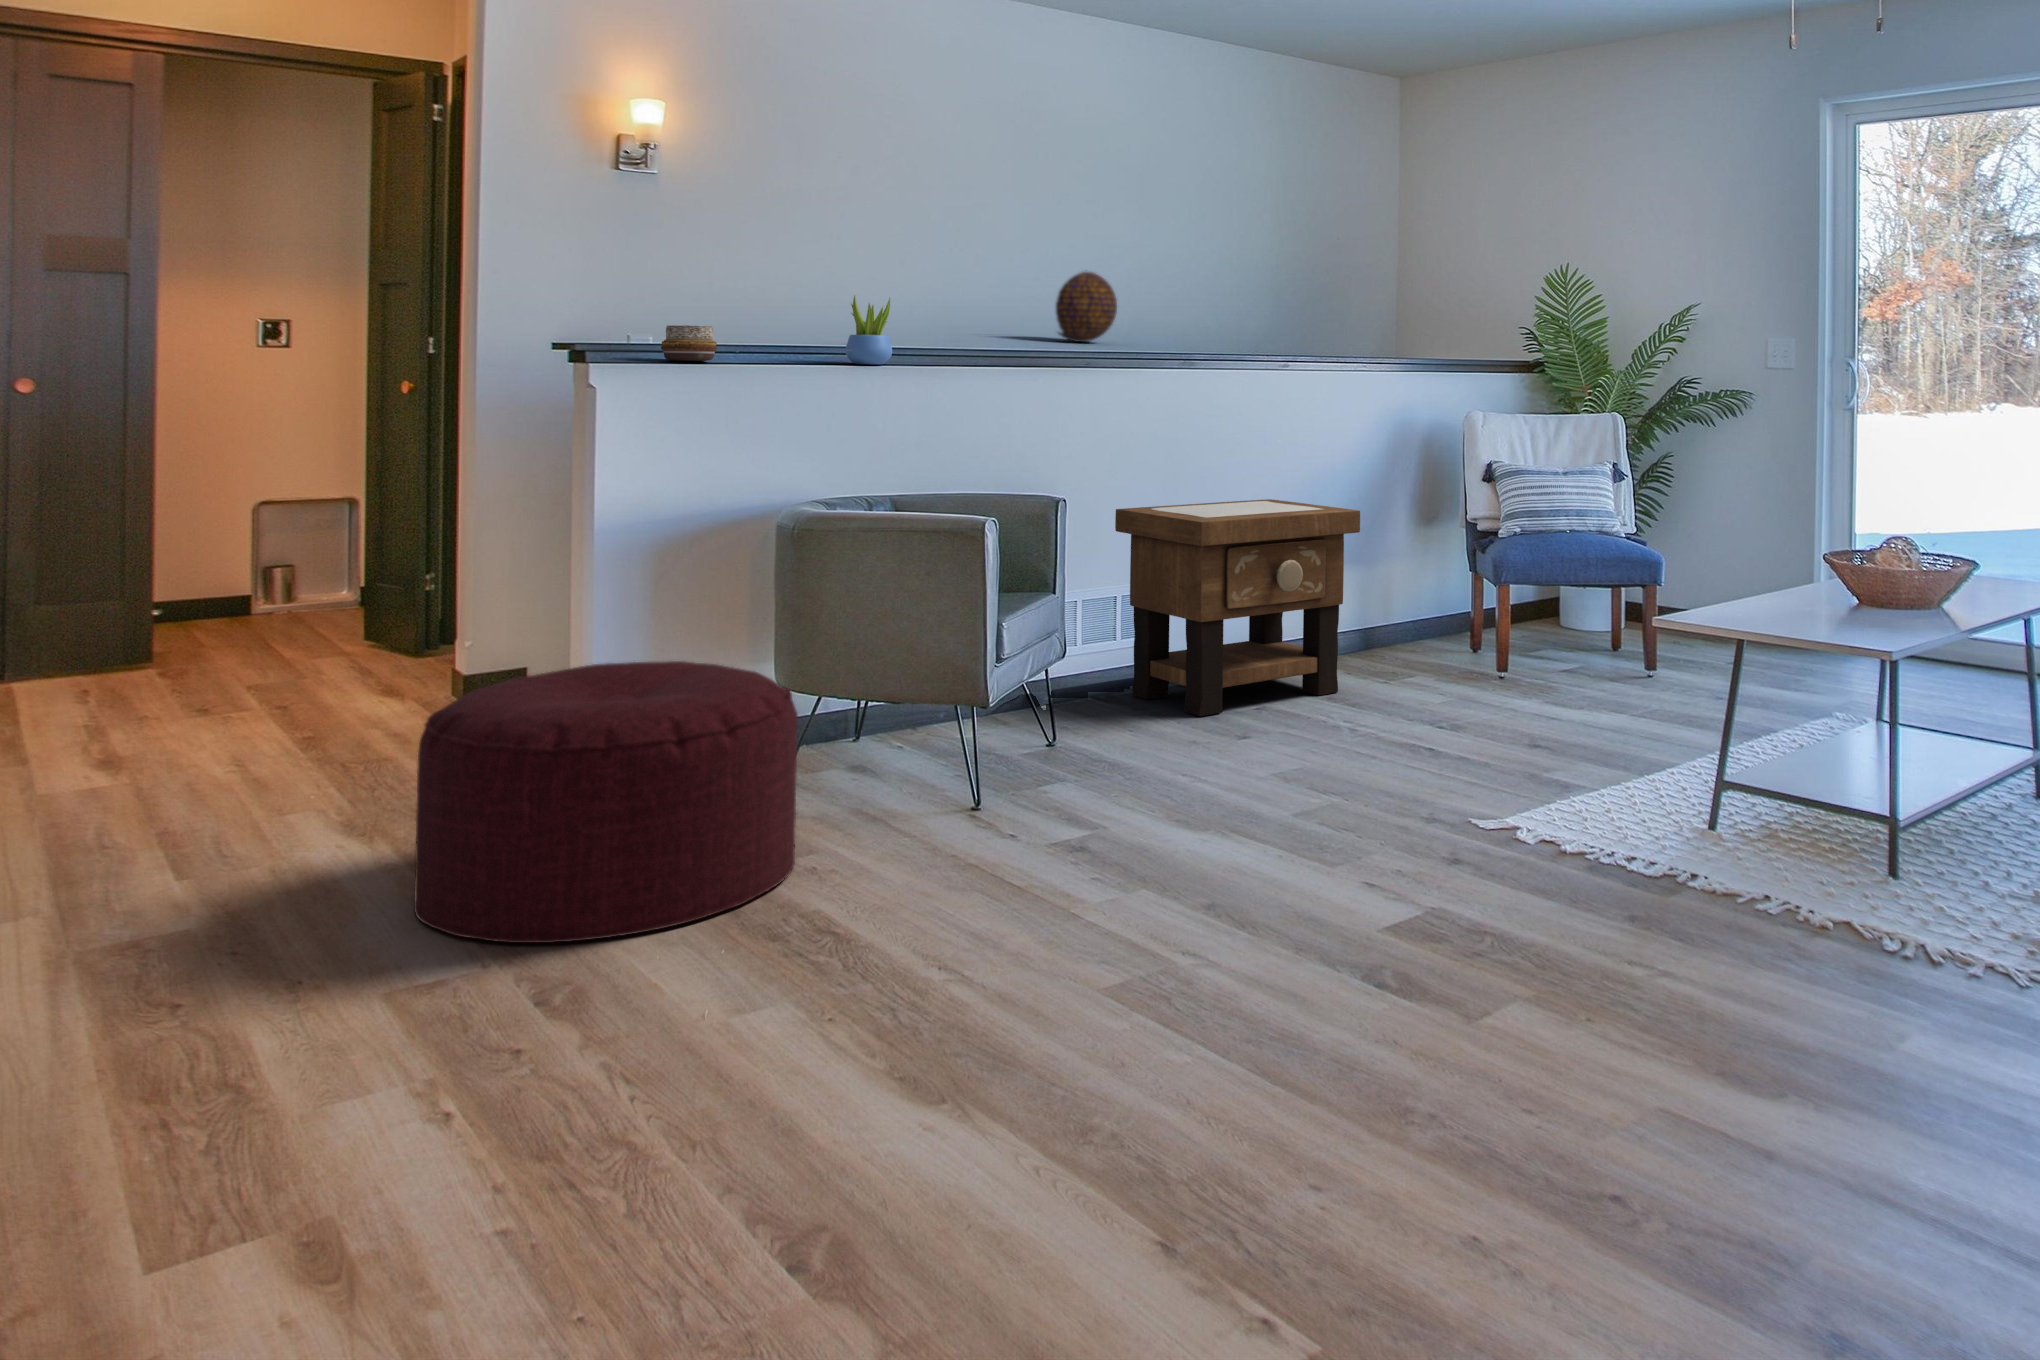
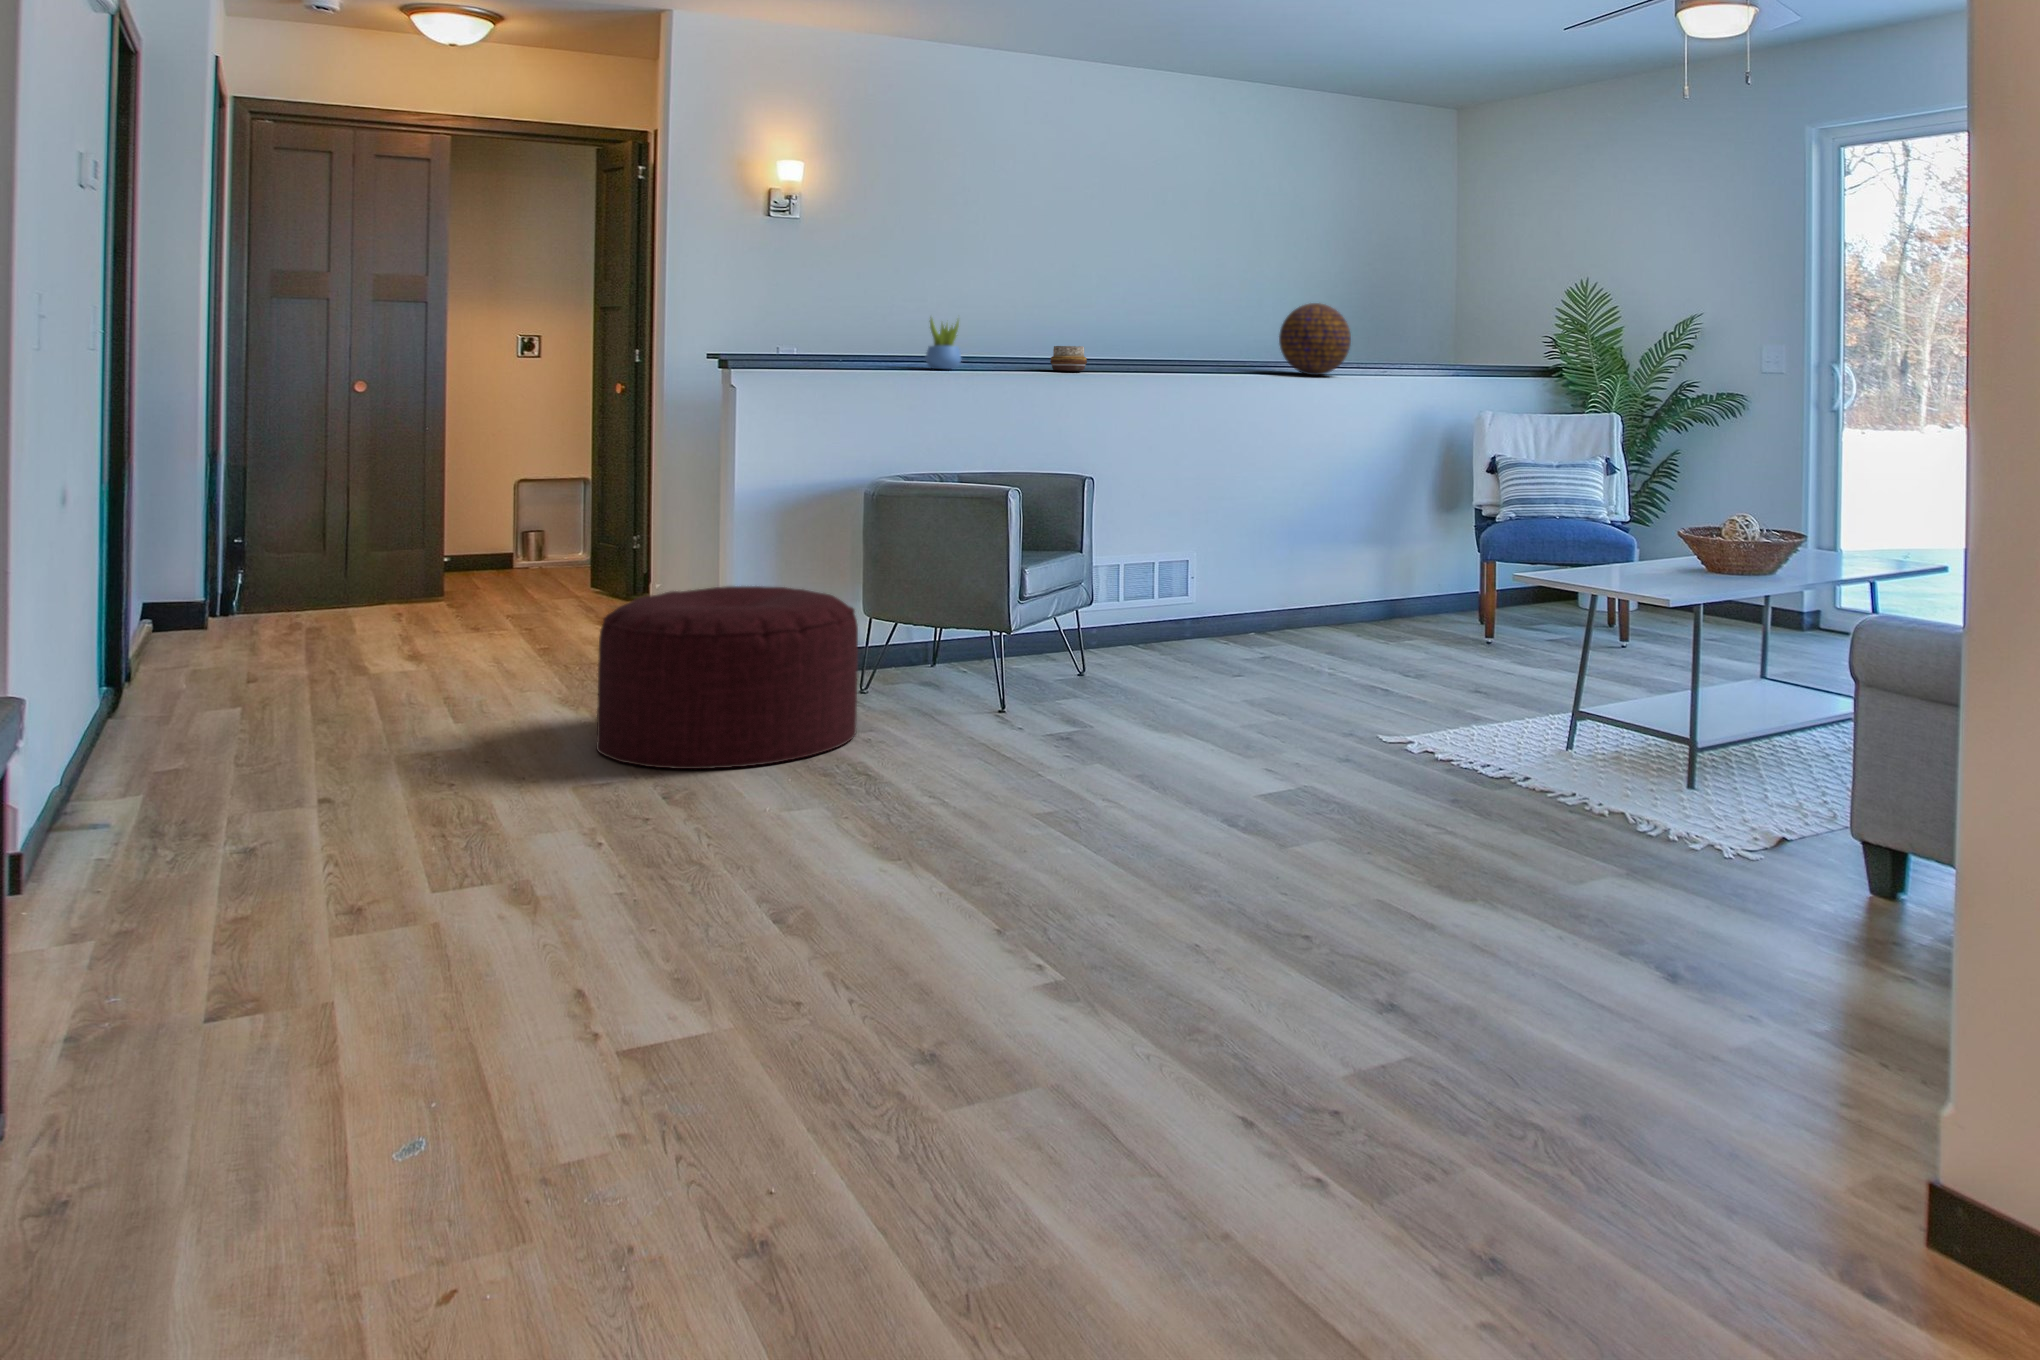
decorative orb: present [1056,272,1117,342] -> present [1279,303,1351,375]
decorative bowl: present [661,325,717,361] -> present [1050,346,1087,371]
side table: present [1115,499,1360,716] -> none [1148,486,1353,661]

